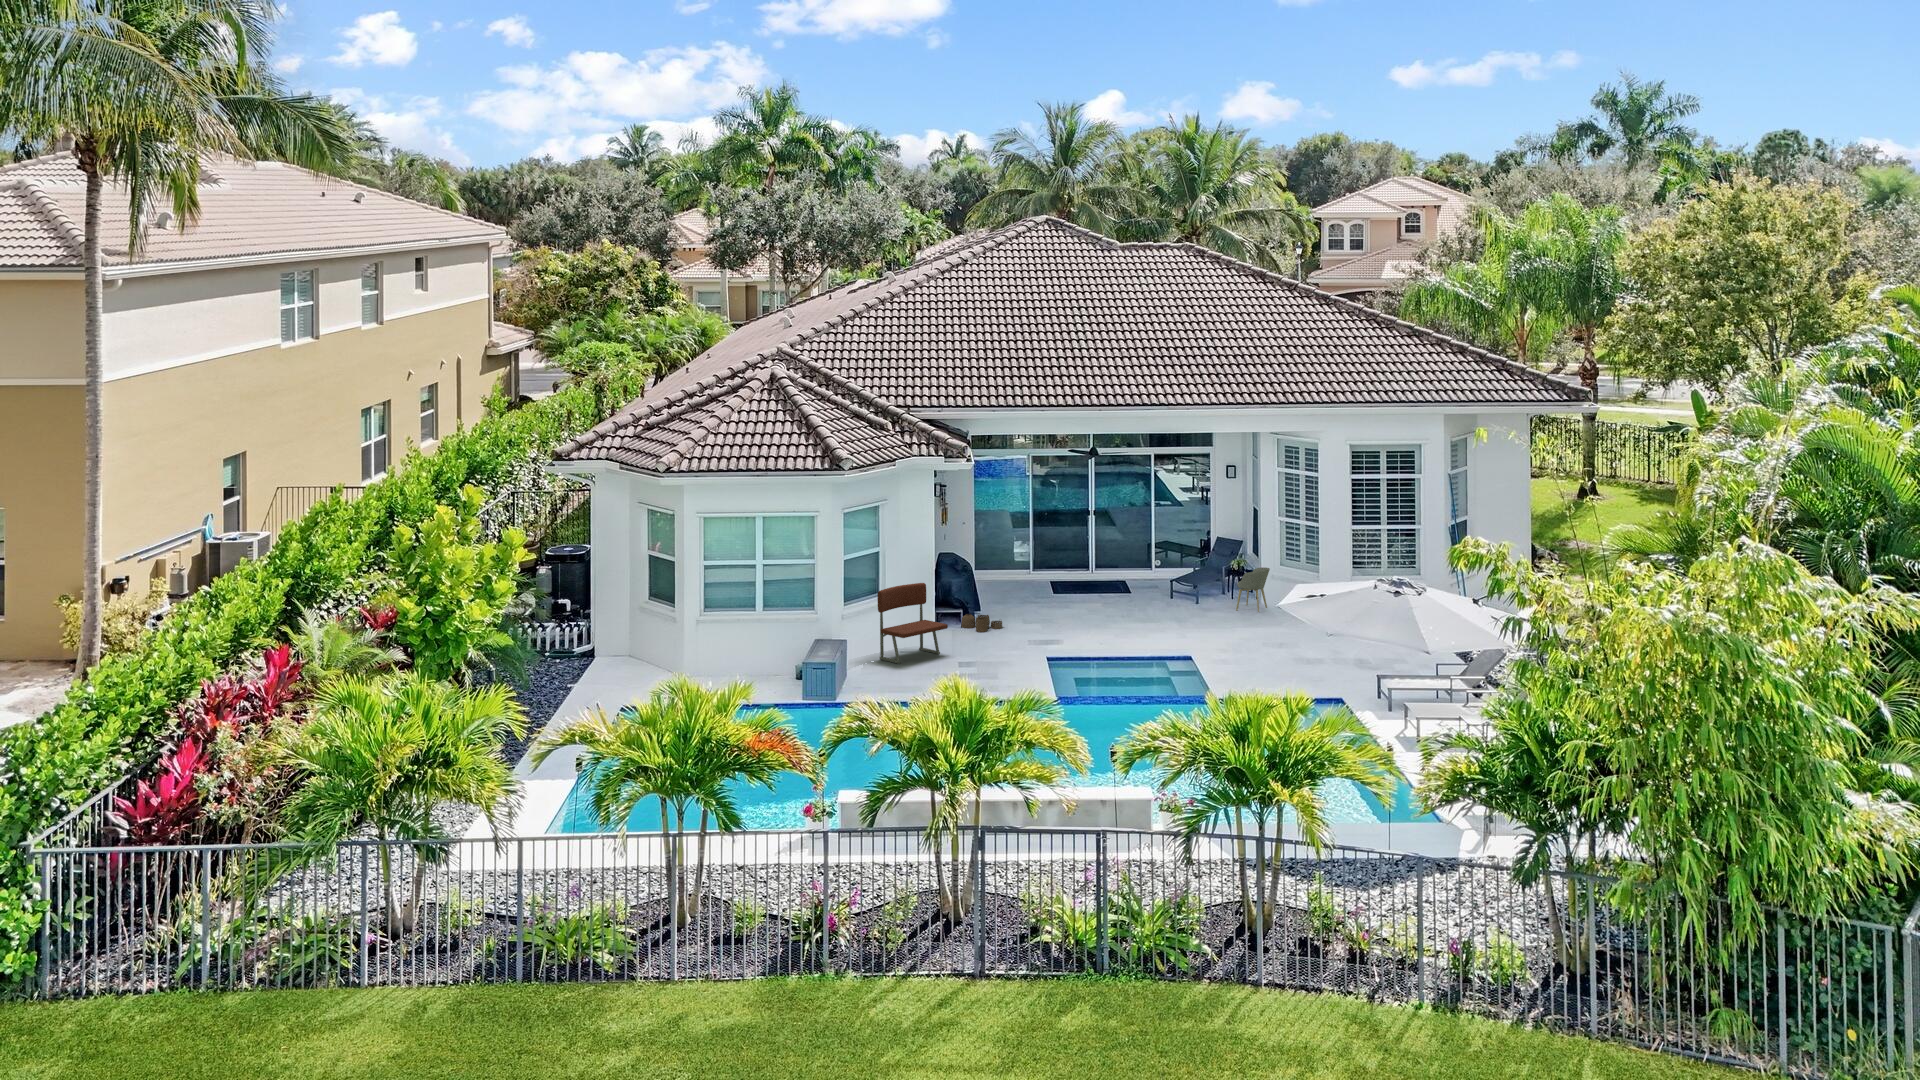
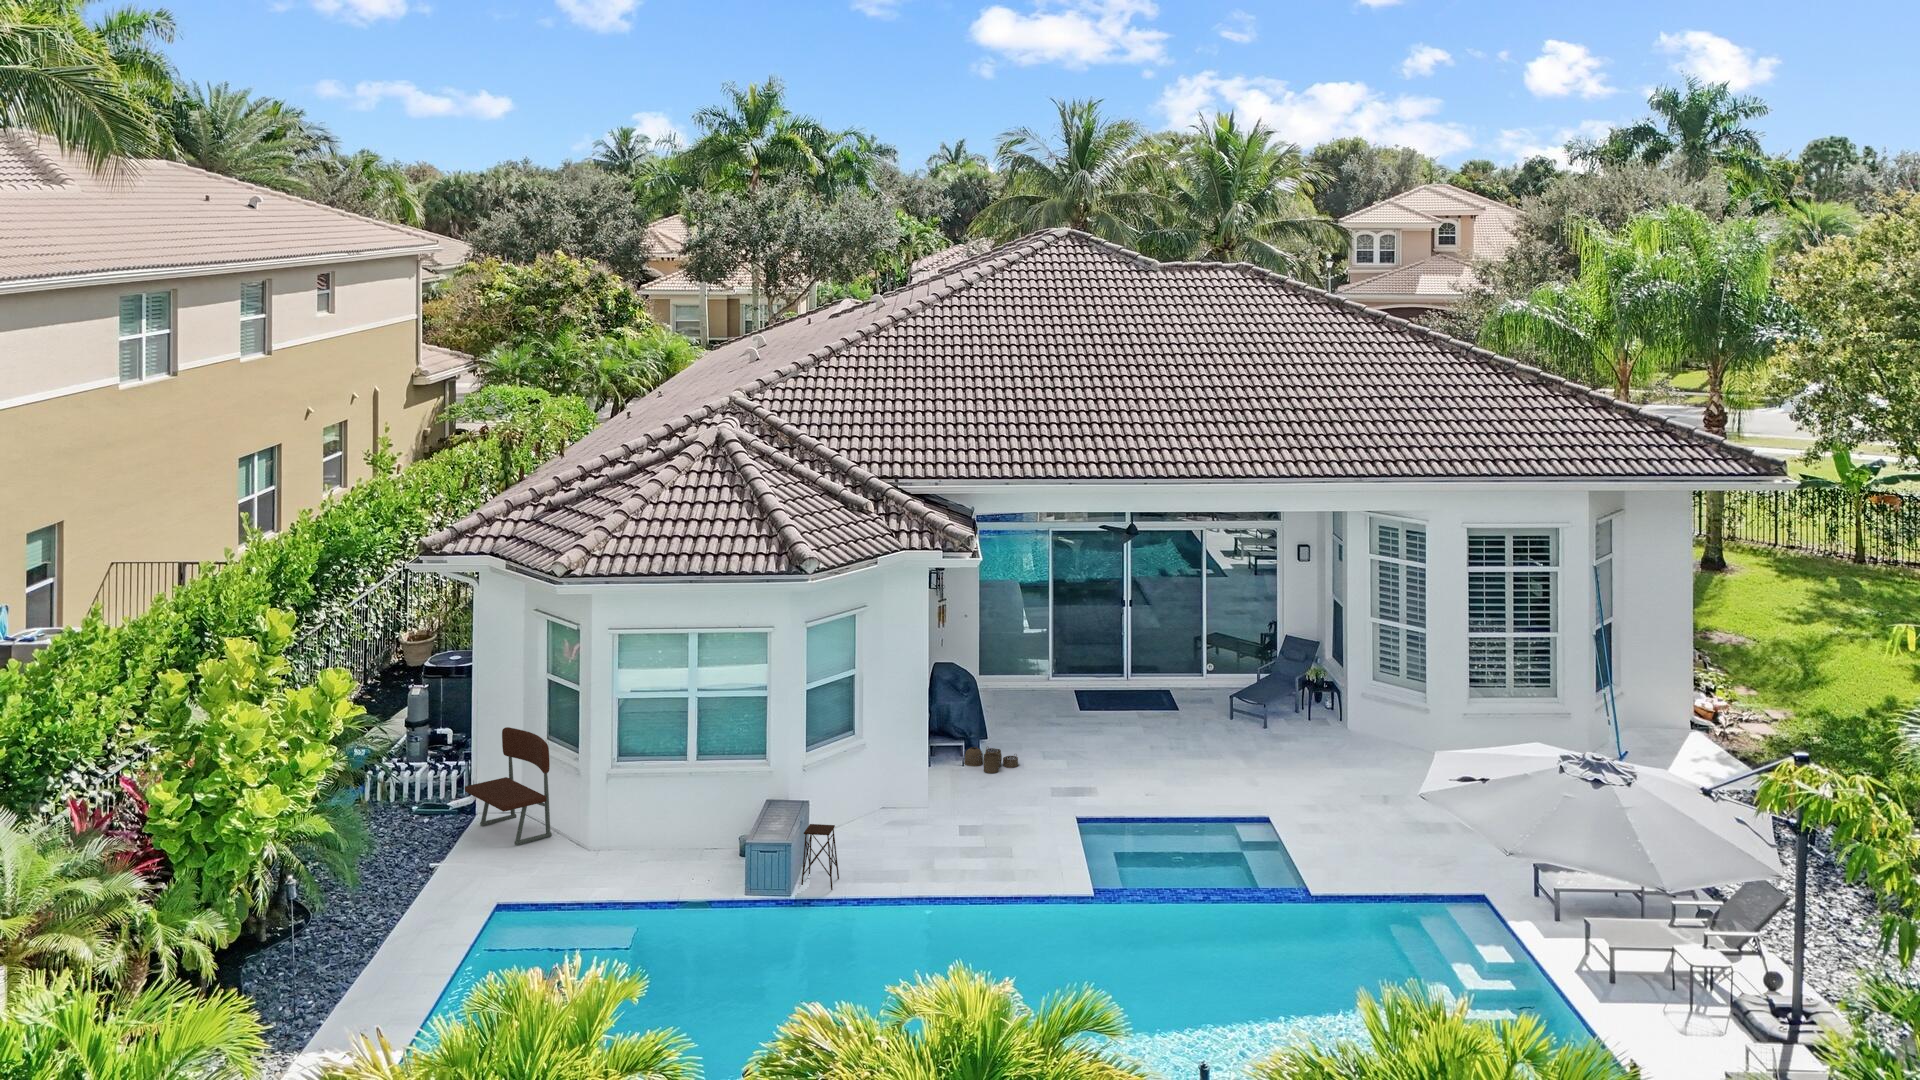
armchair: present [1236,568,1270,612] -> none [1317,682,1361,741]
bench: present [878,583,948,664] -> present [465,727,552,845]
side table: none [841,649,868,695] -> present [801,824,839,890]

